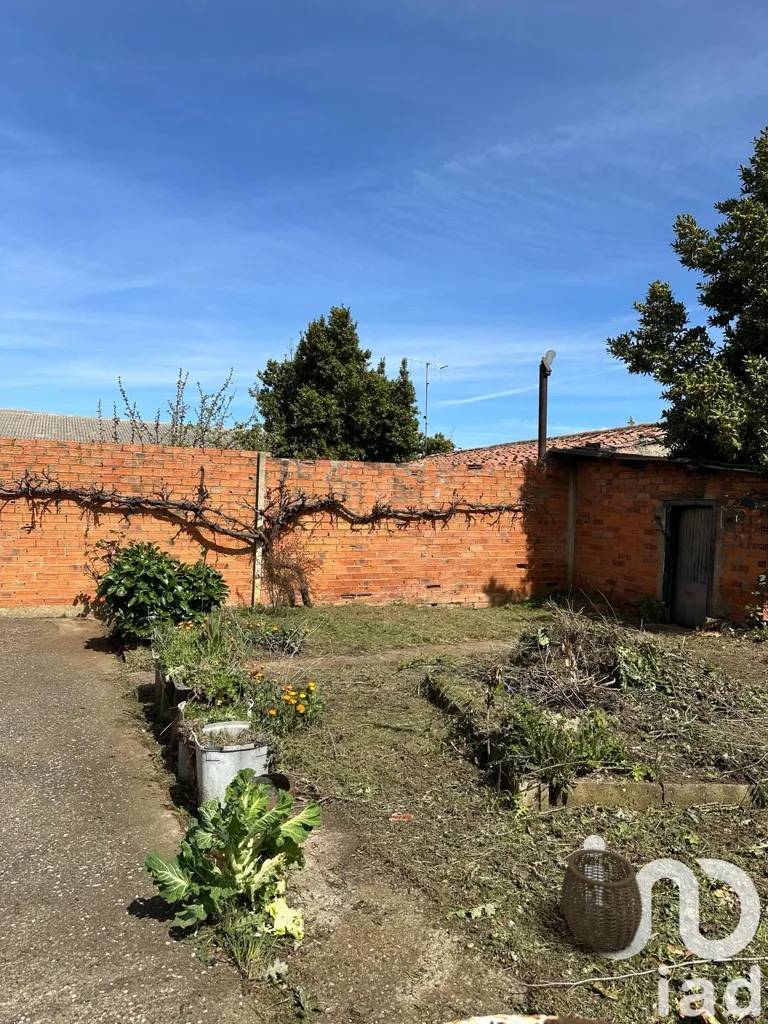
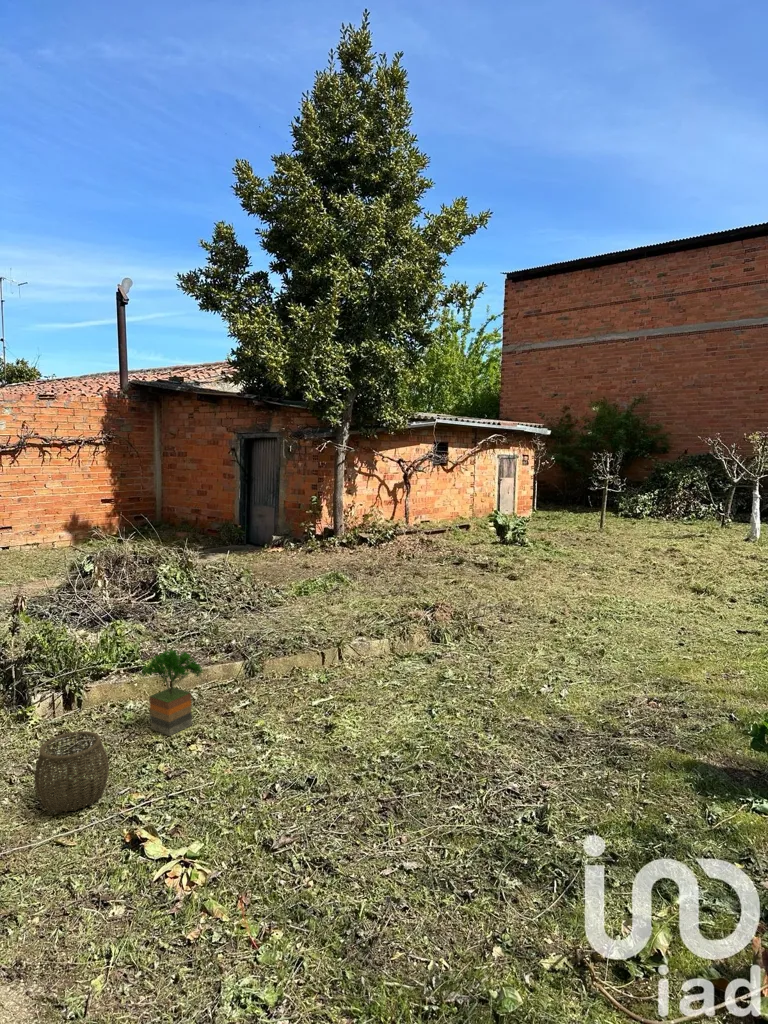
potted tree: none [647,762,728,872] -> present [142,650,203,736]

